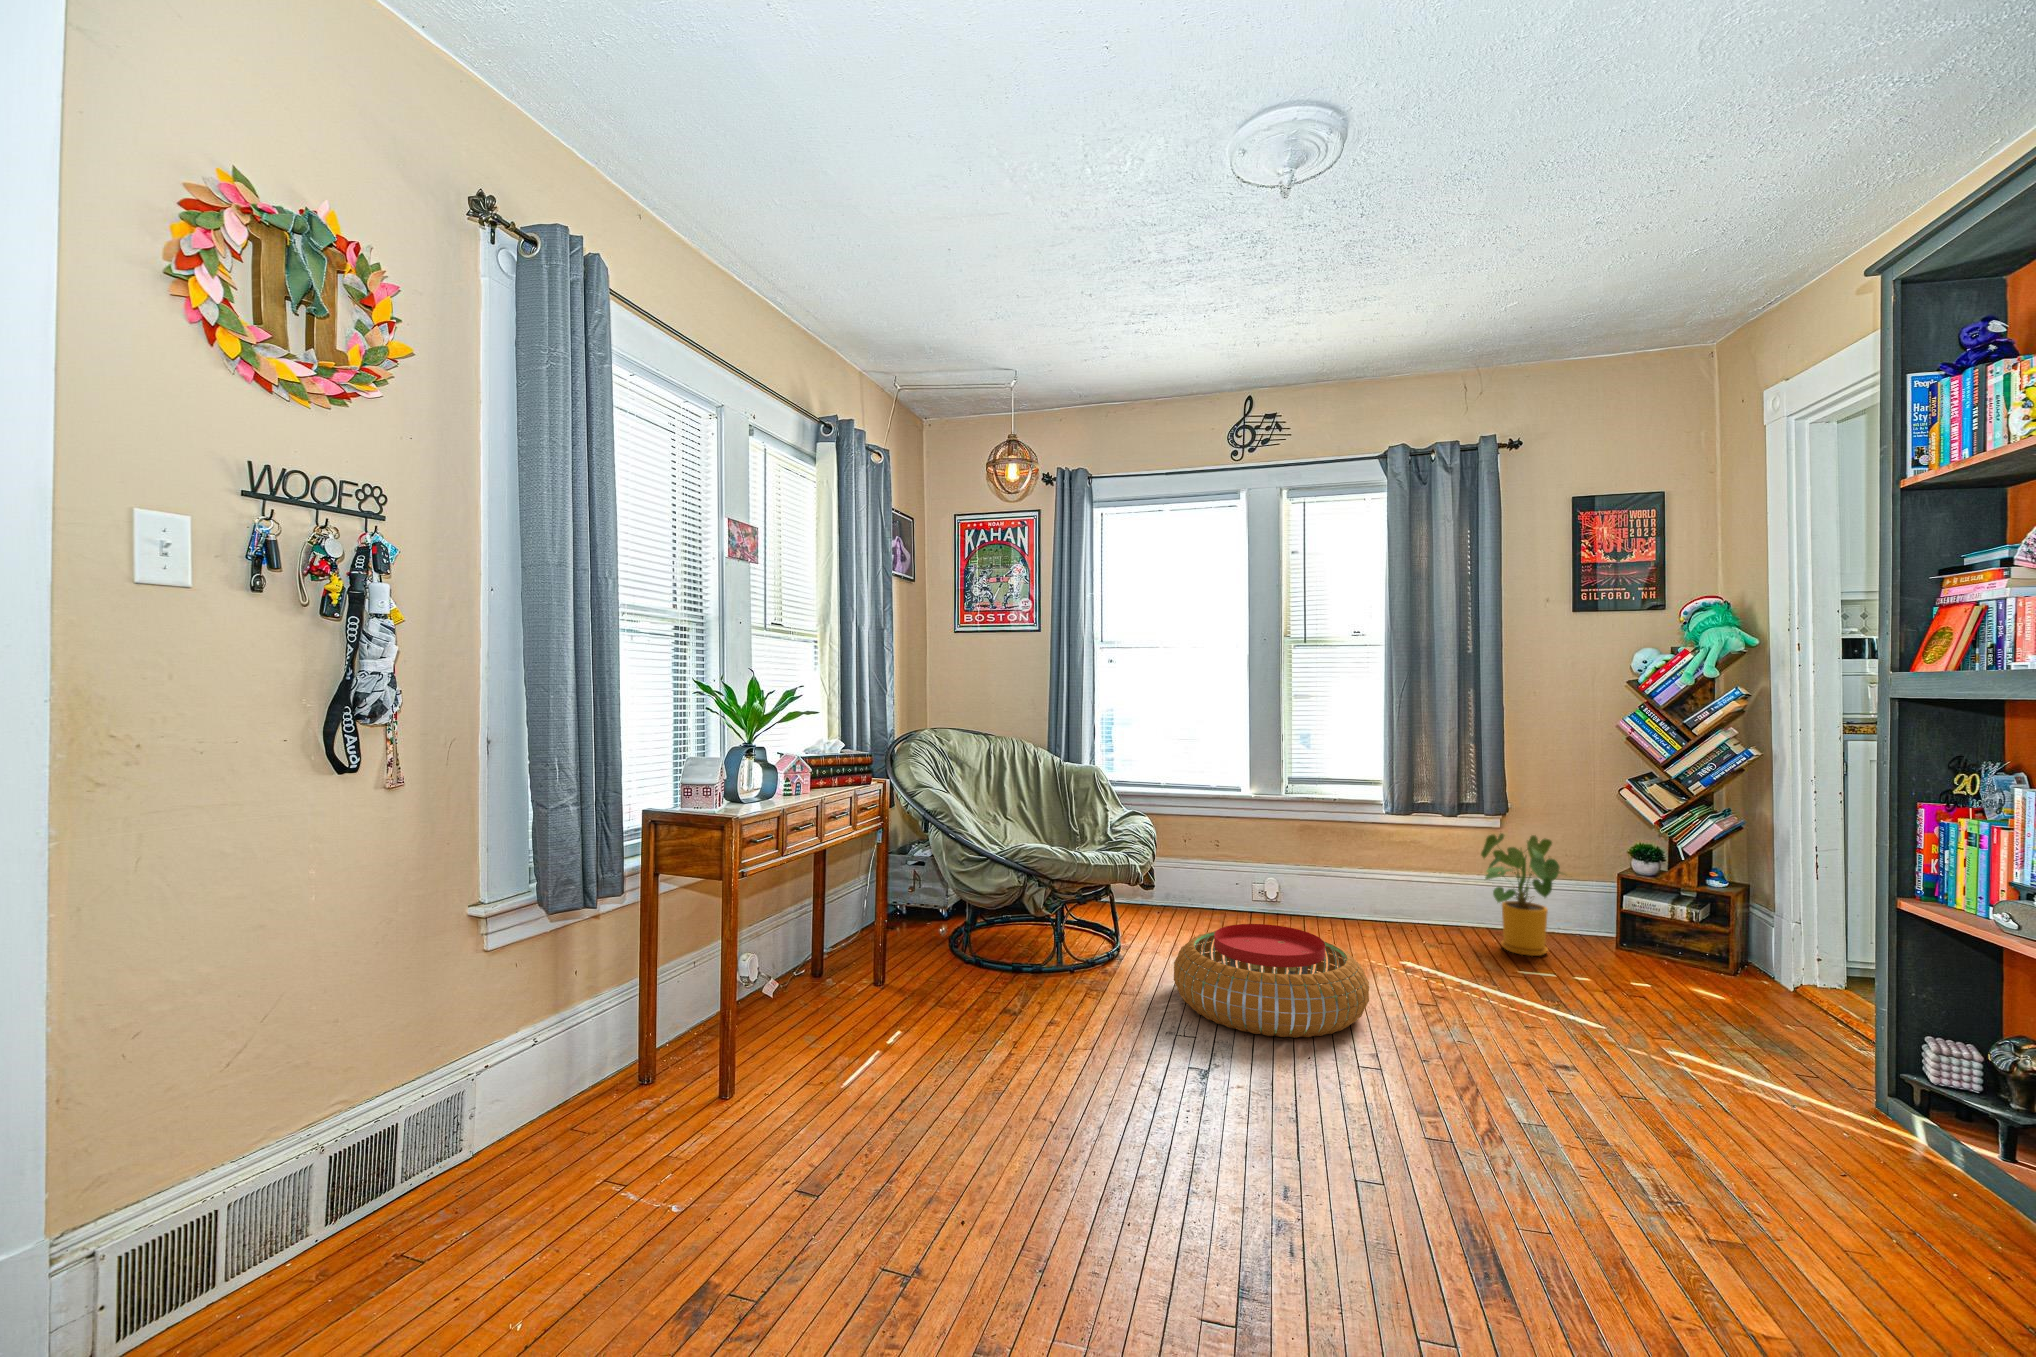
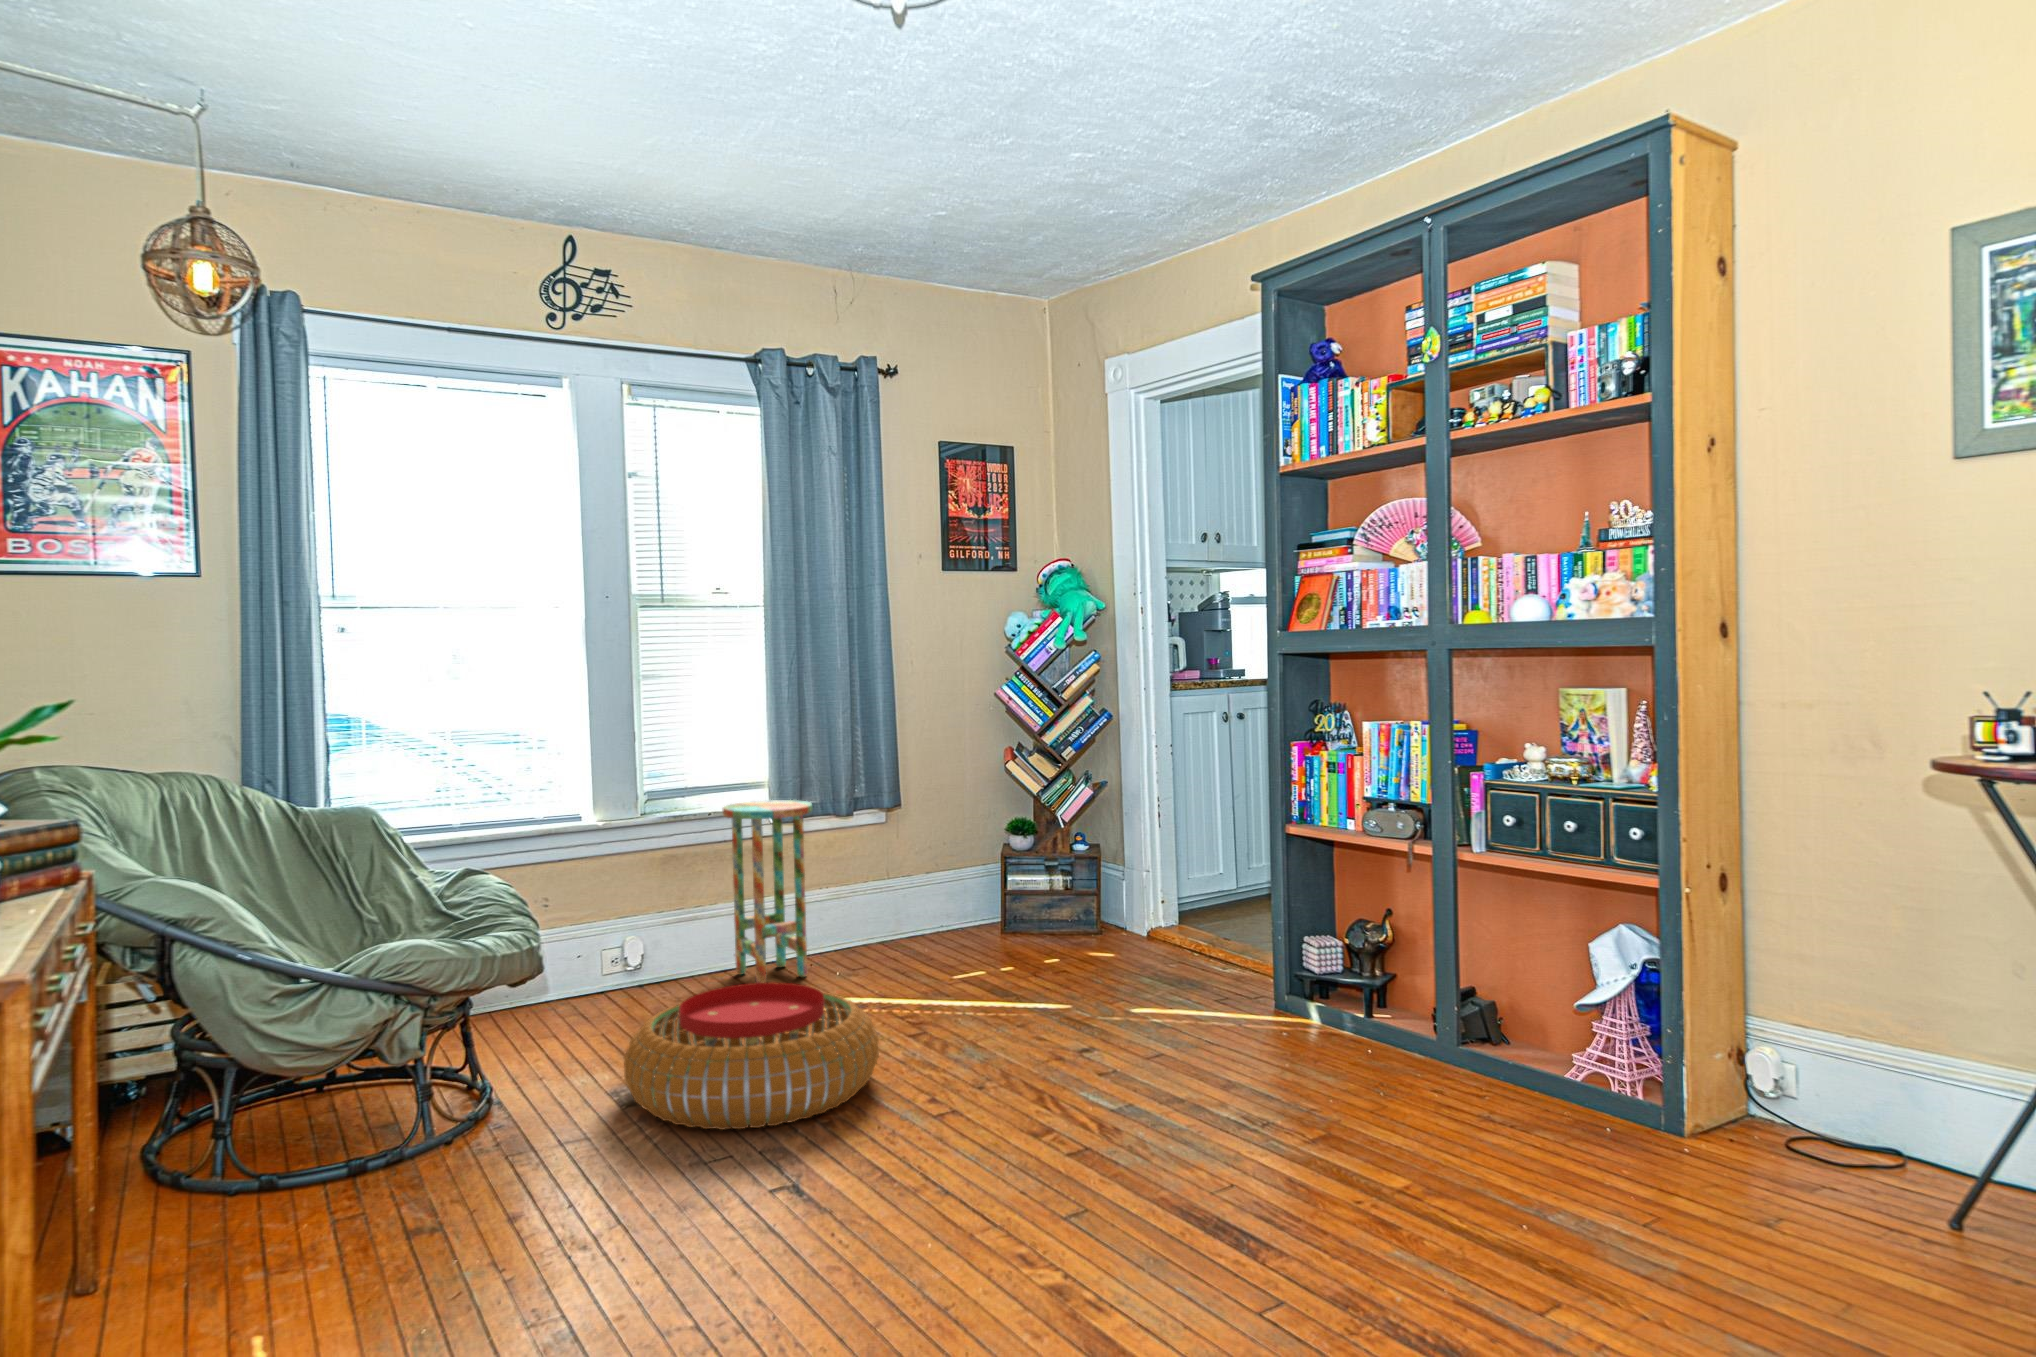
side table: none [1336,795,1411,940] -> present [723,800,812,983]
house plant: present [1481,834,1564,956] -> none [878,824,977,960]

